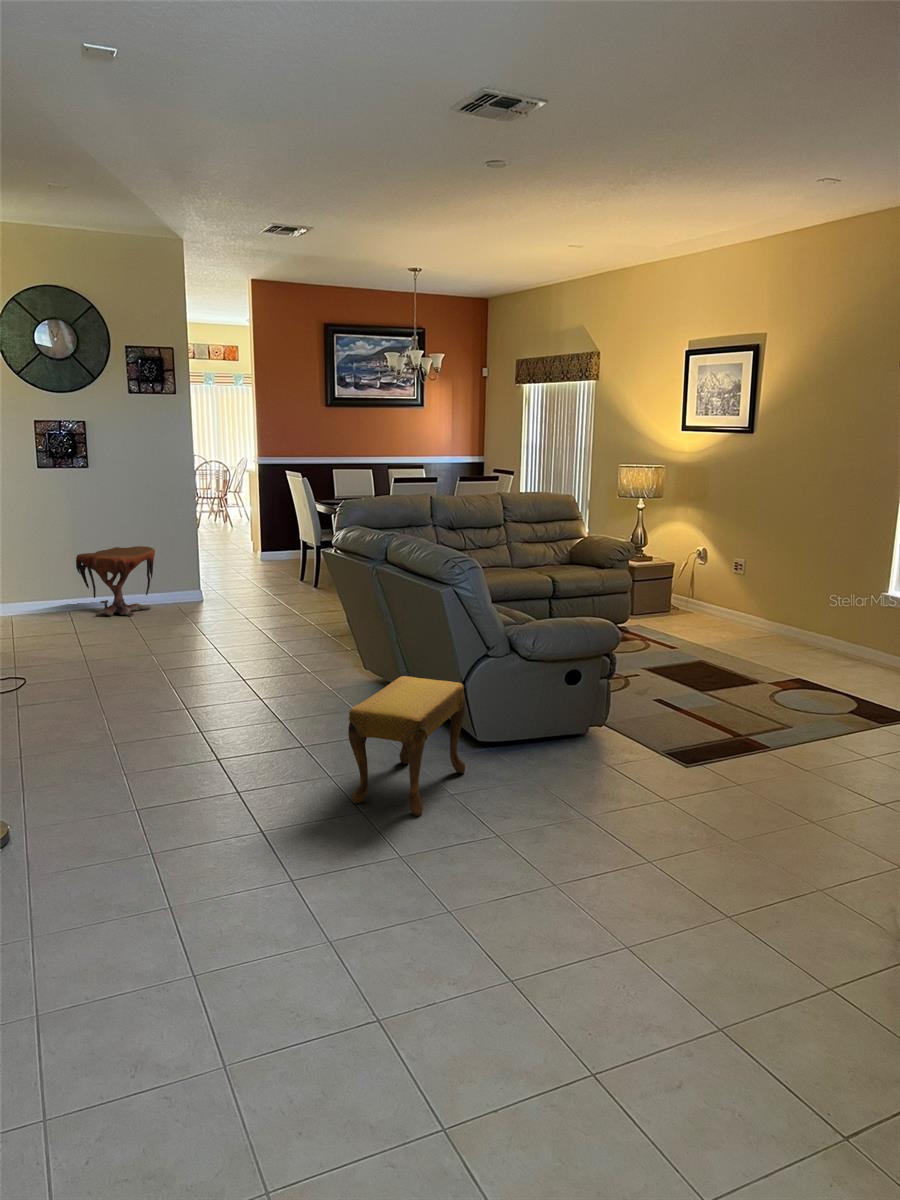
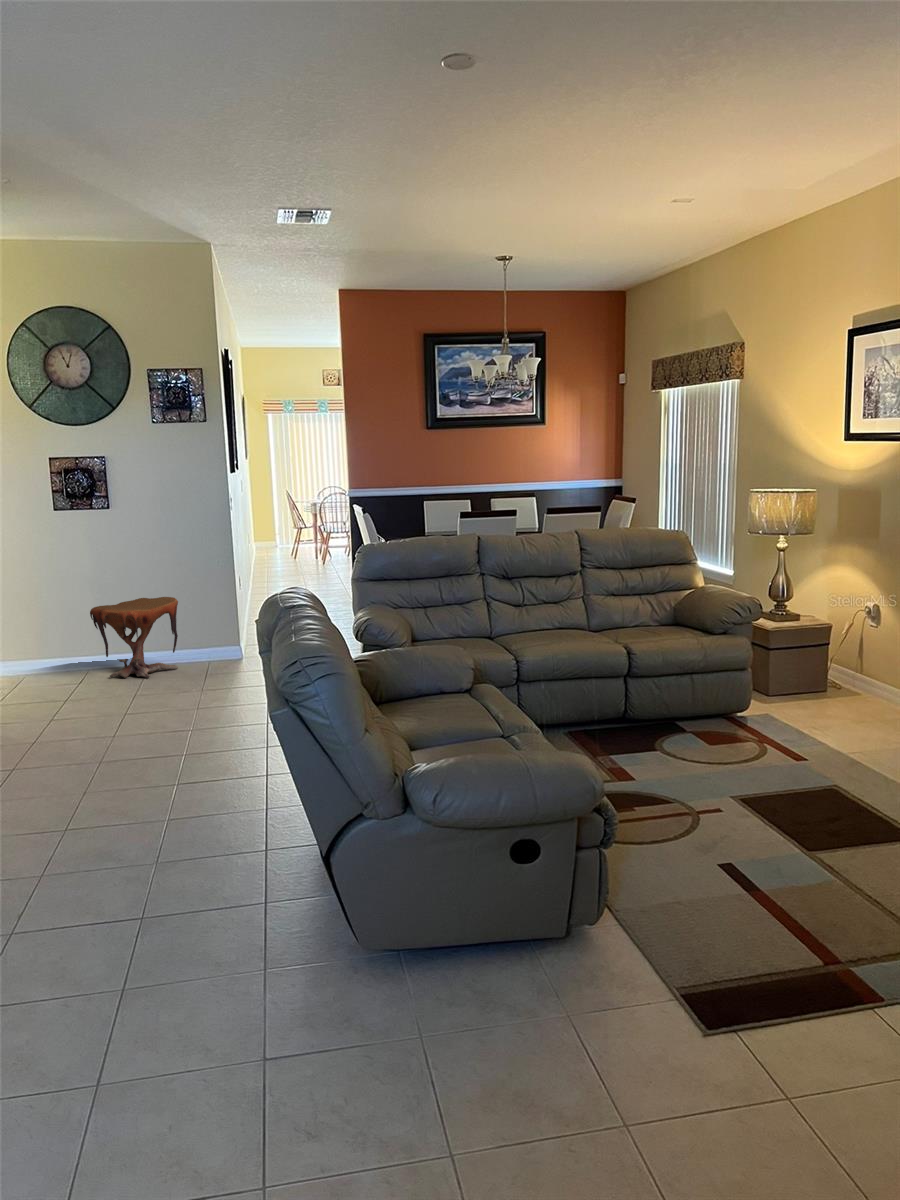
footstool: present [348,676,466,816] -> none [83,838,324,1107]

